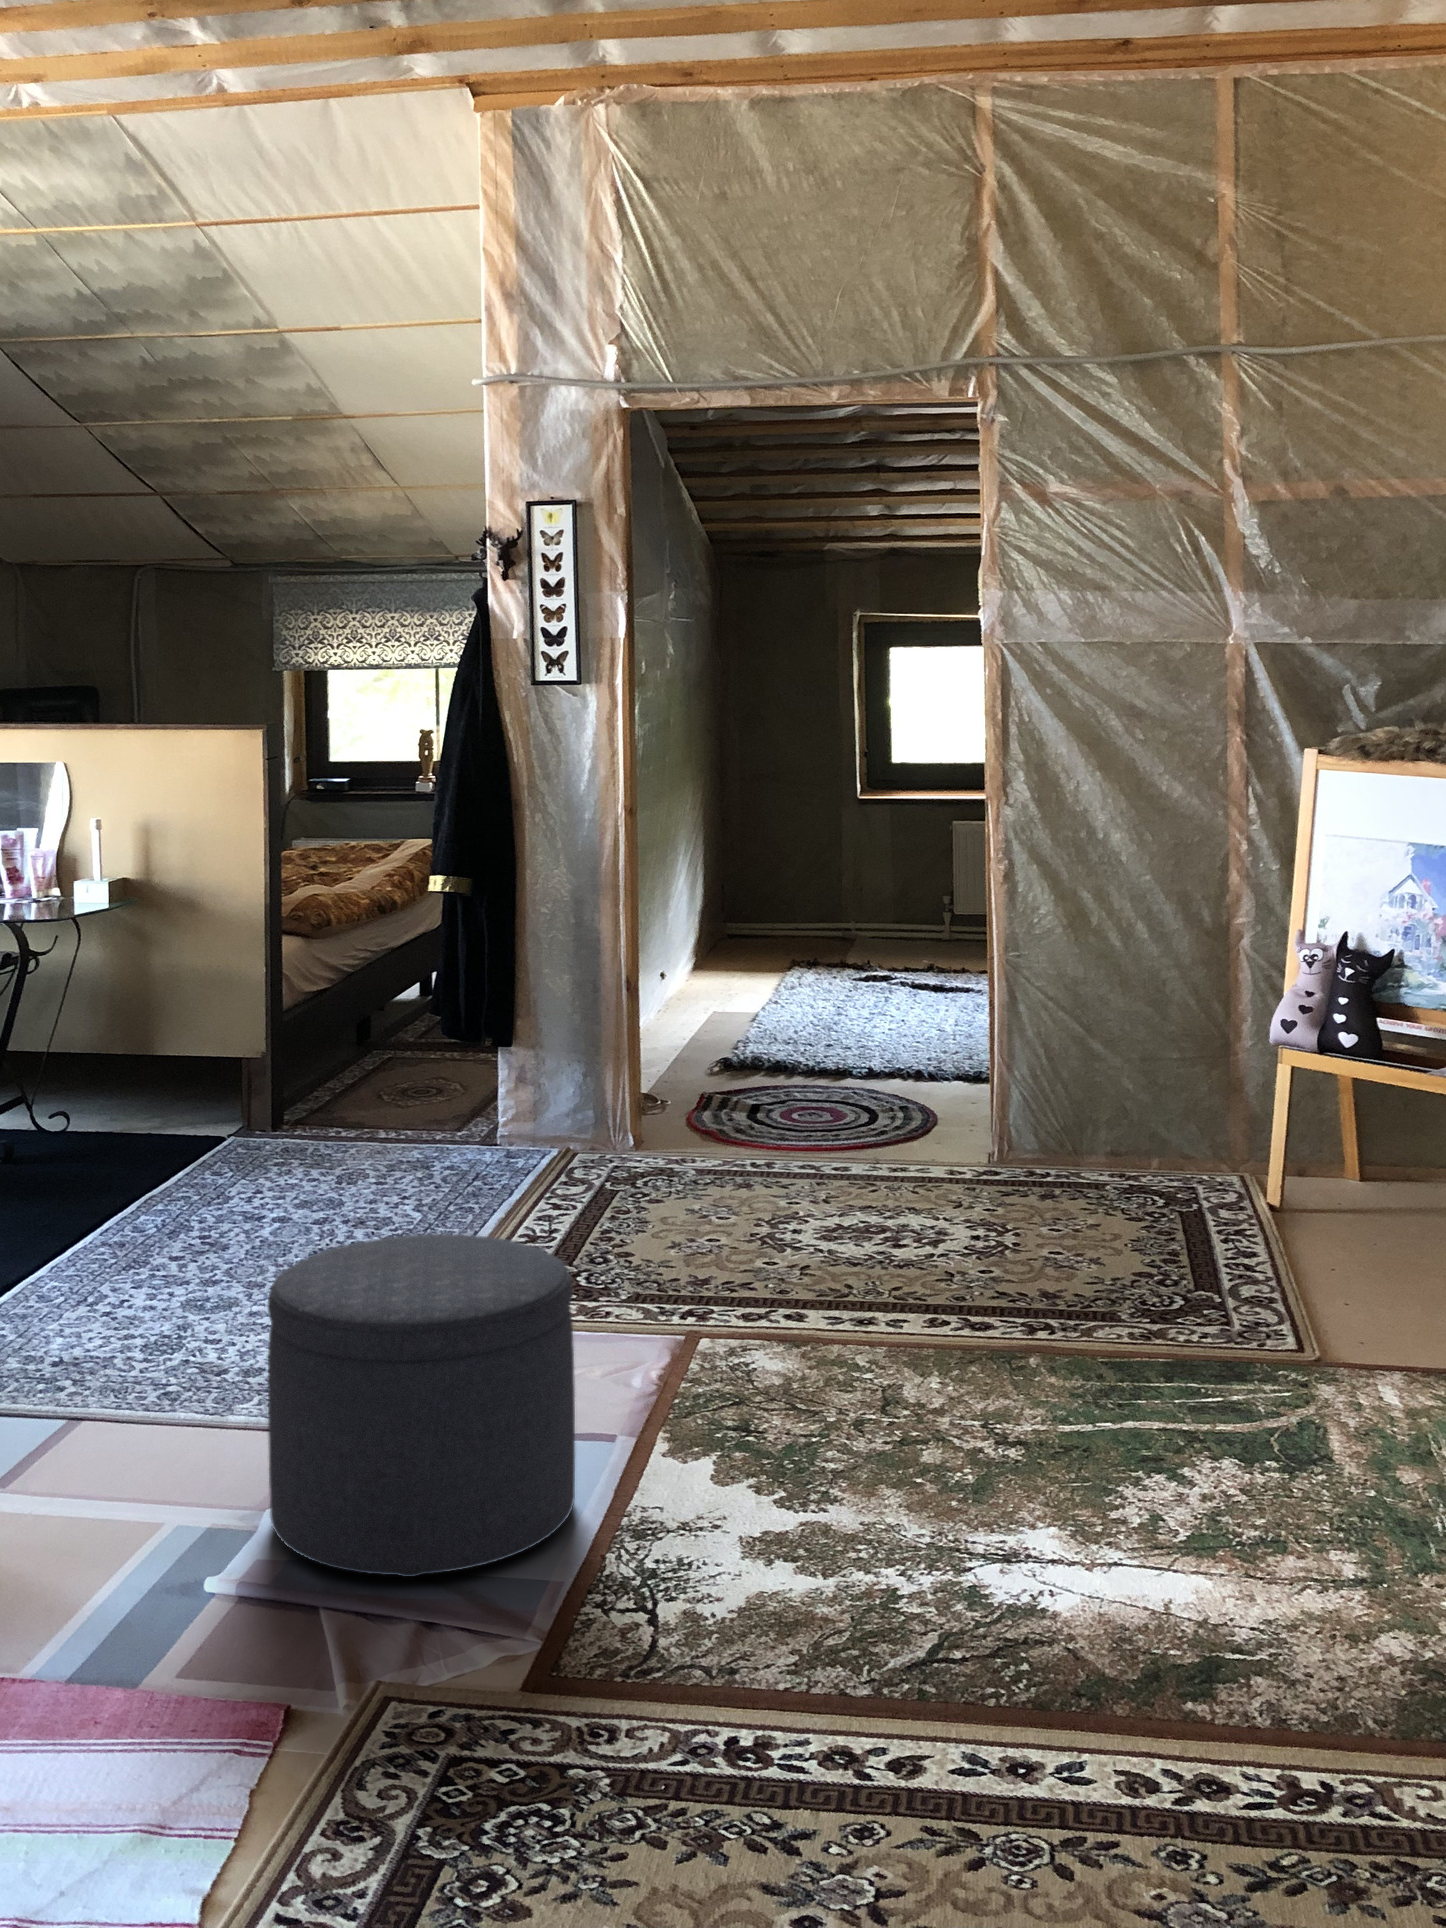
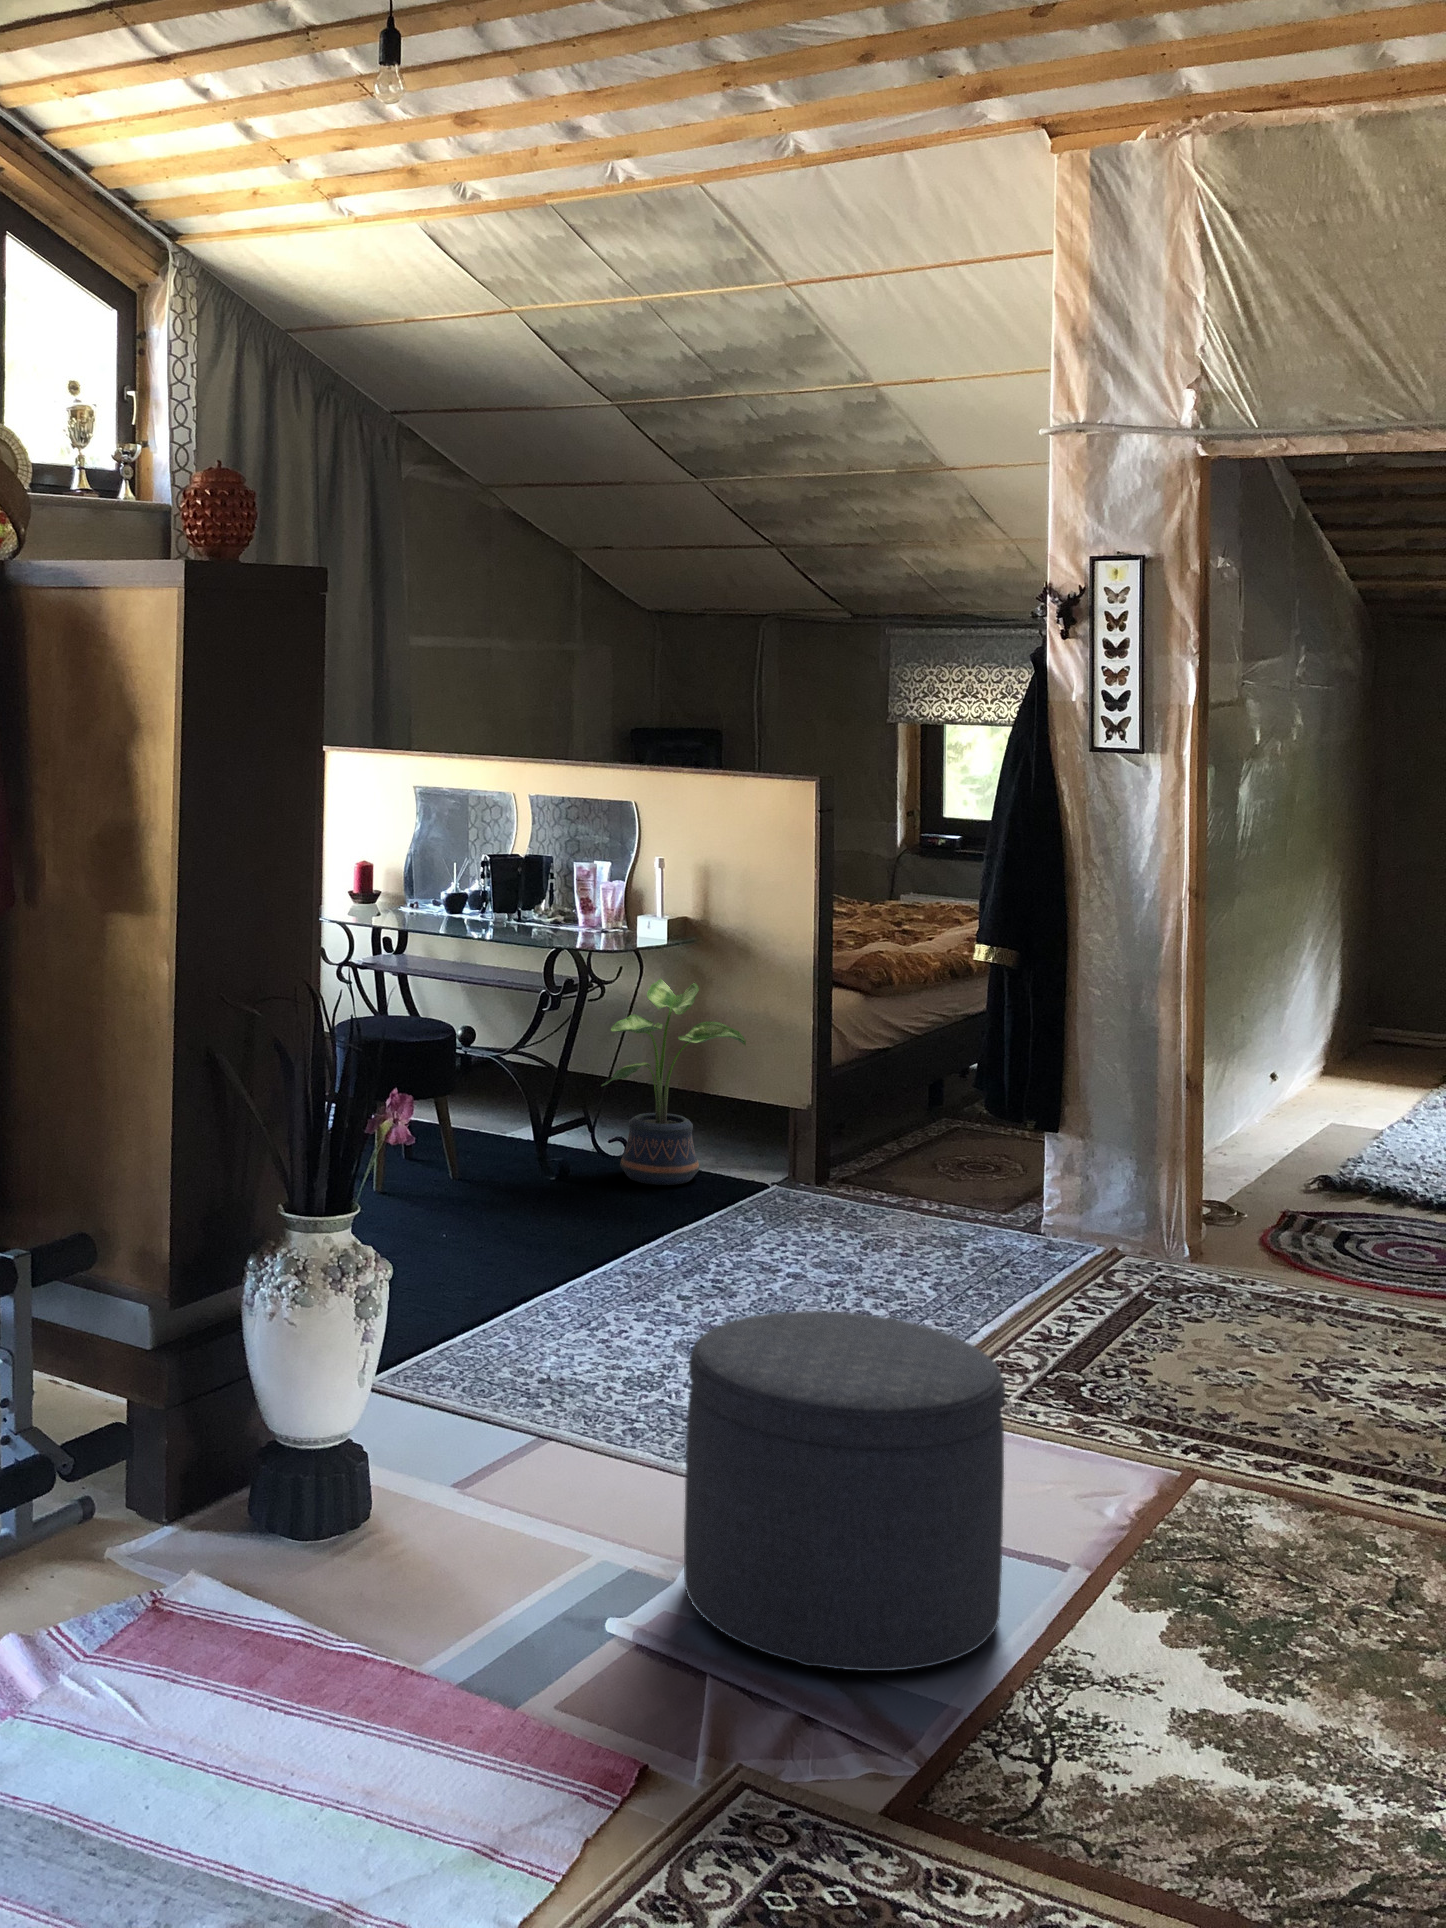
potted plant: none [45,932,199,1153] -> present [601,979,746,1185]

